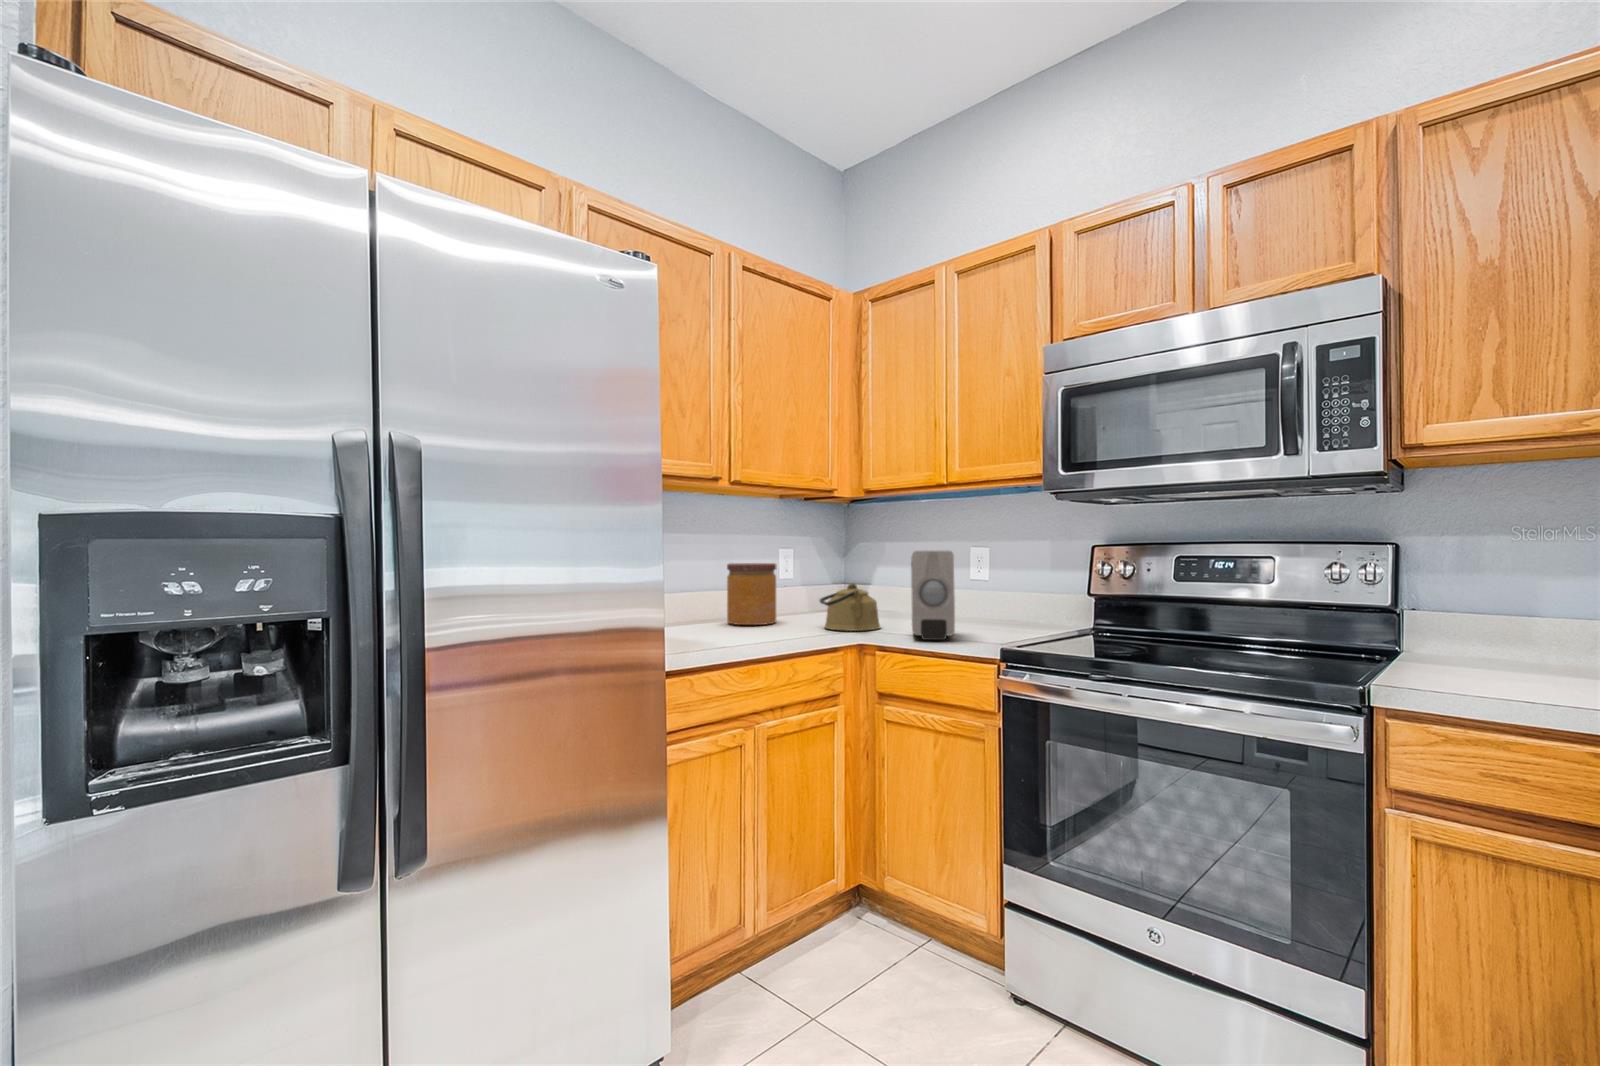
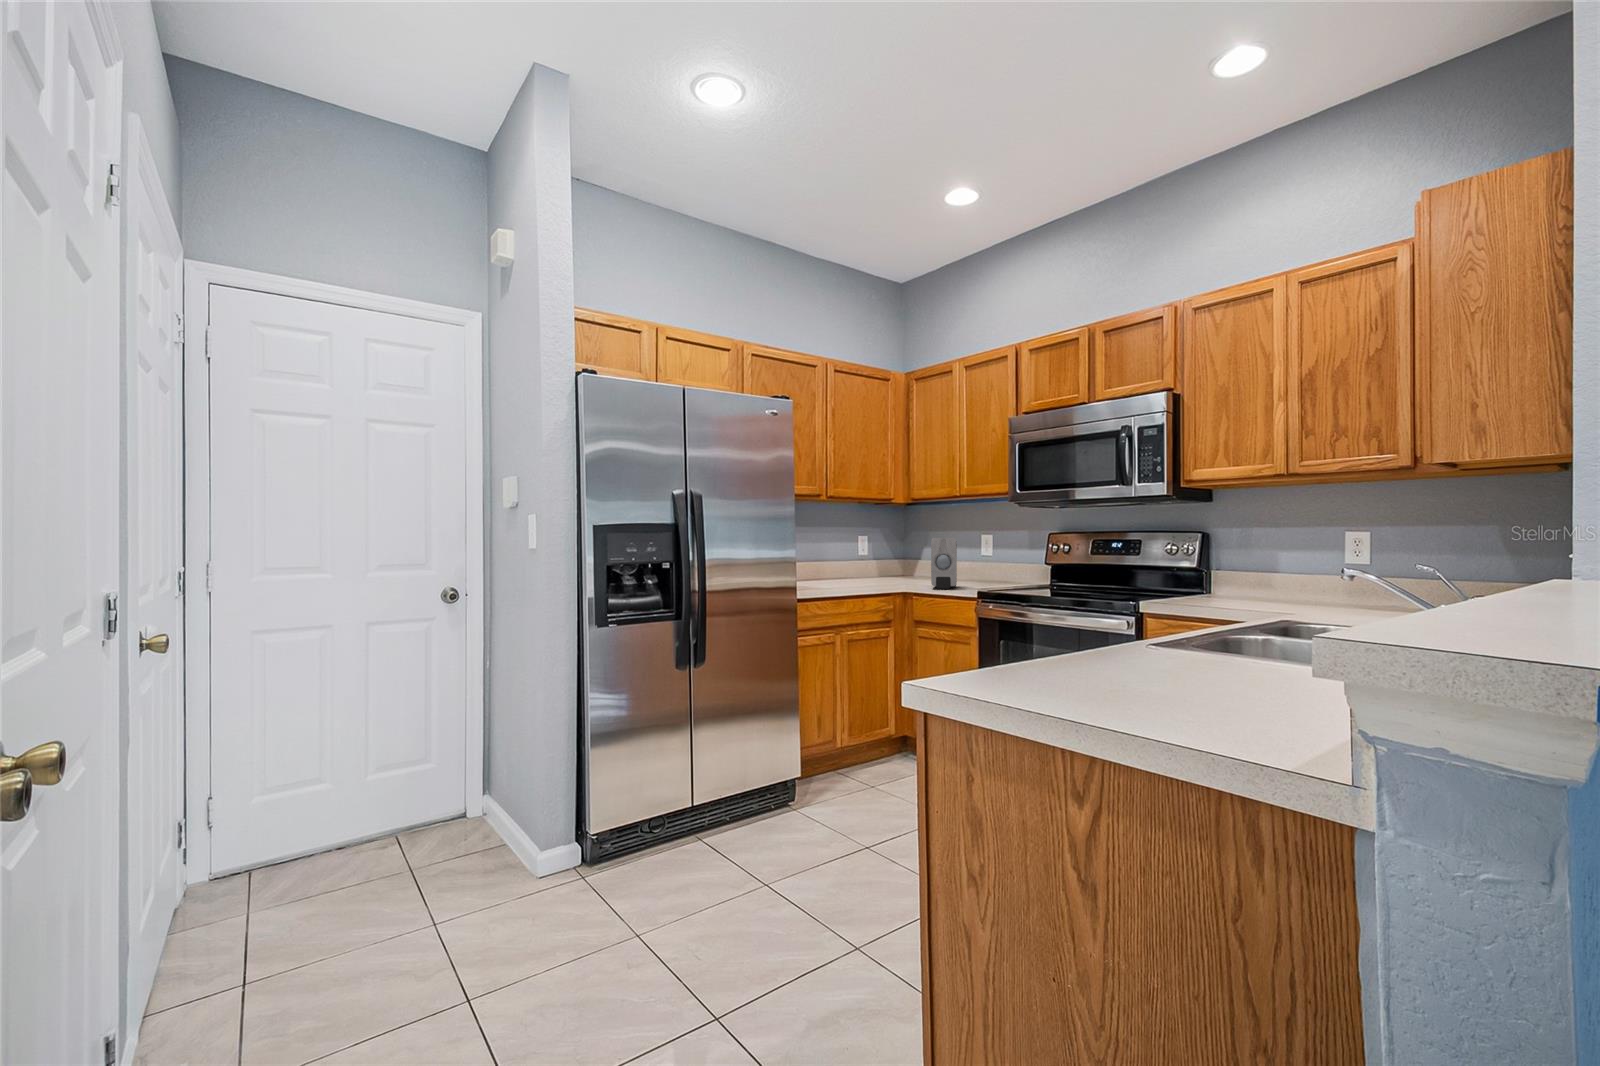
jar: present [727,563,776,625] -> none [826,546,856,583]
kettle: present [820,583,880,631] -> none [881,558,918,585]

